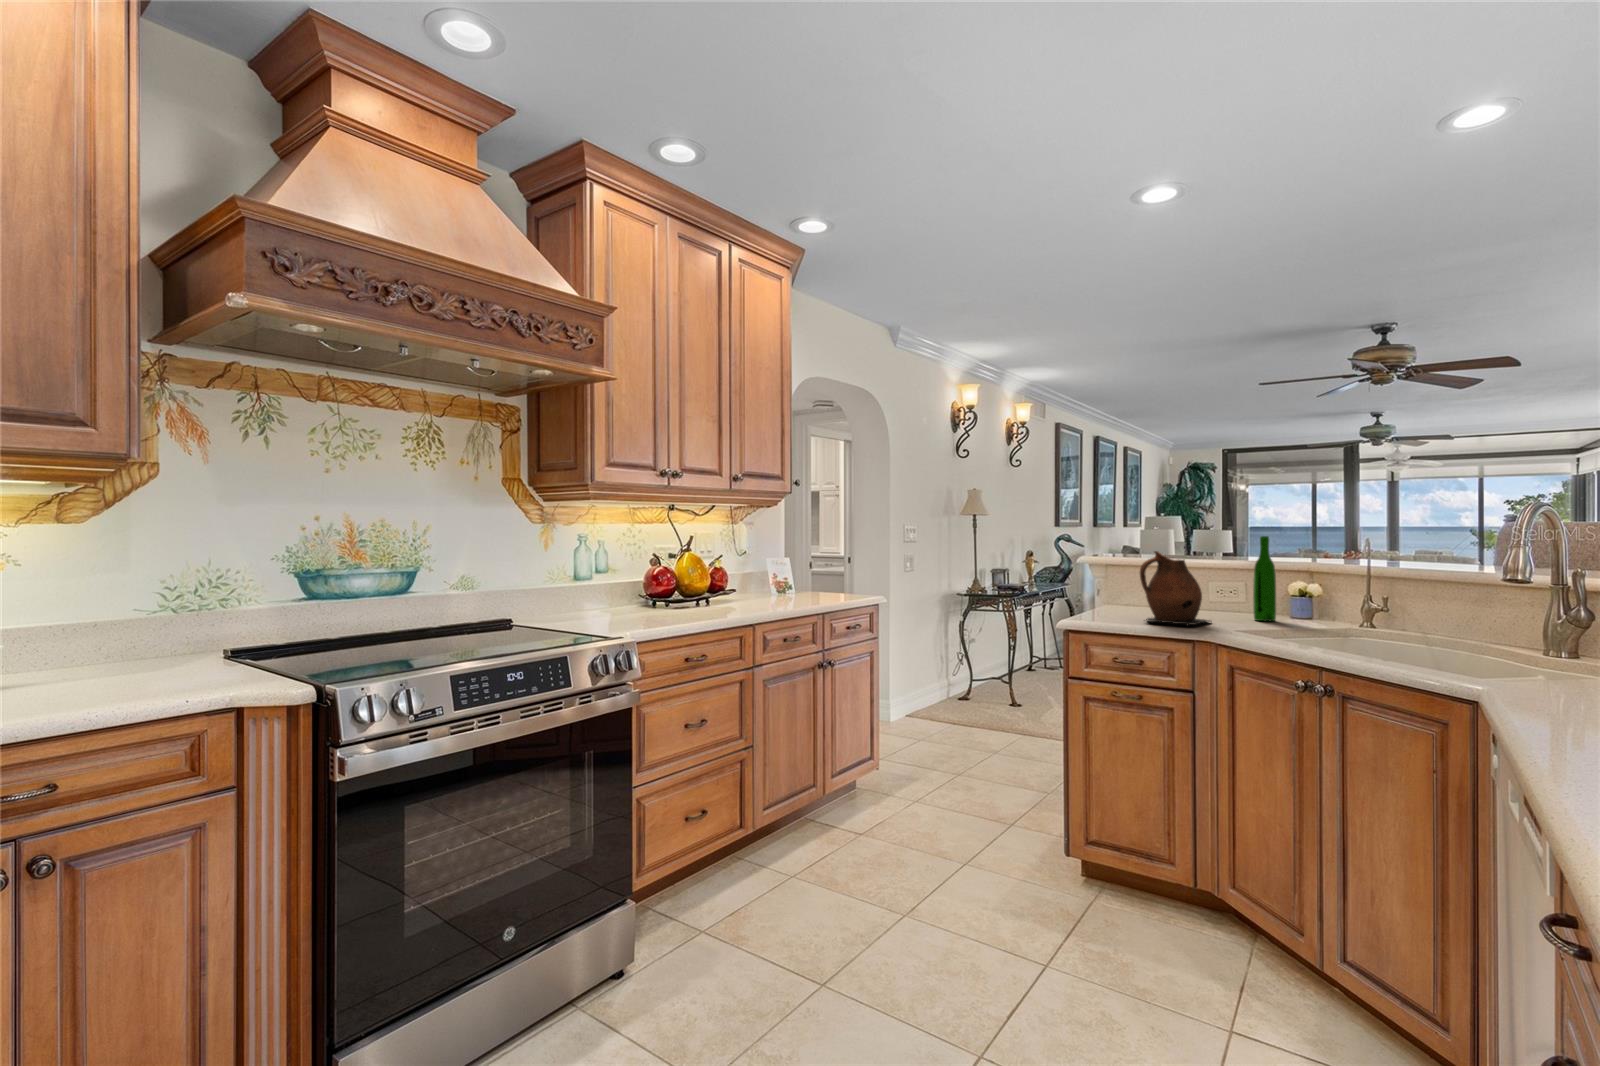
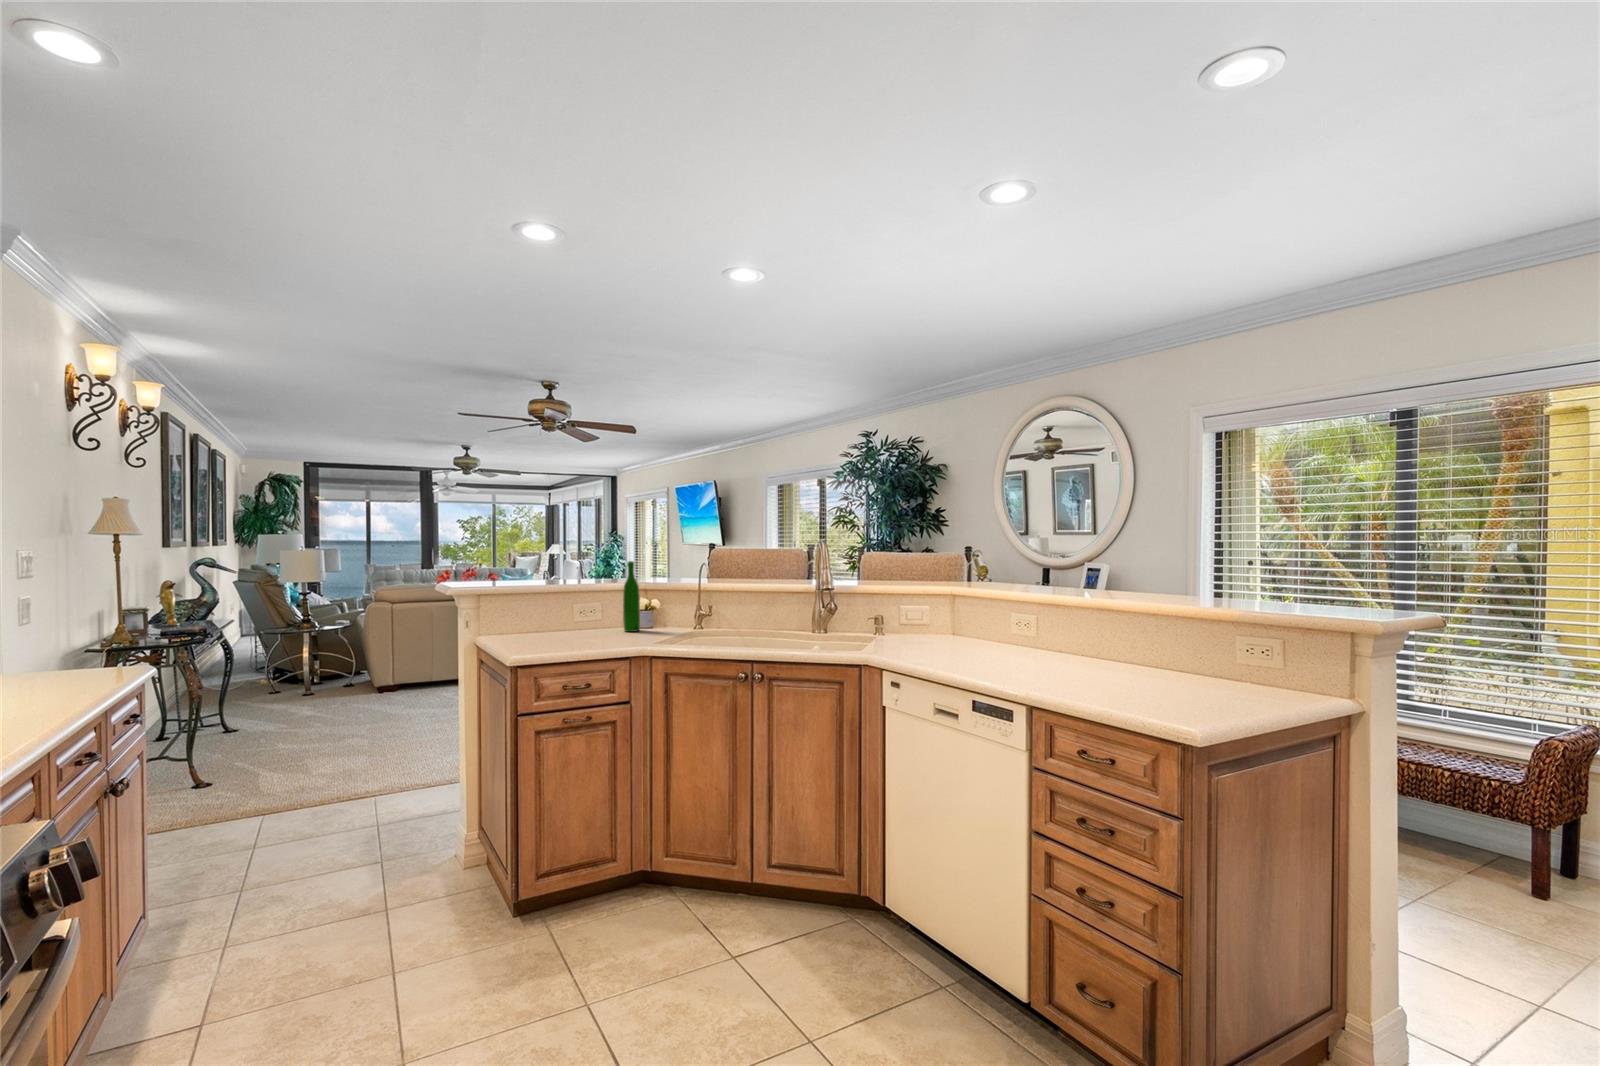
ceramic pitcher: present [1140,551,1211,625] -> none [561,580,619,646]

